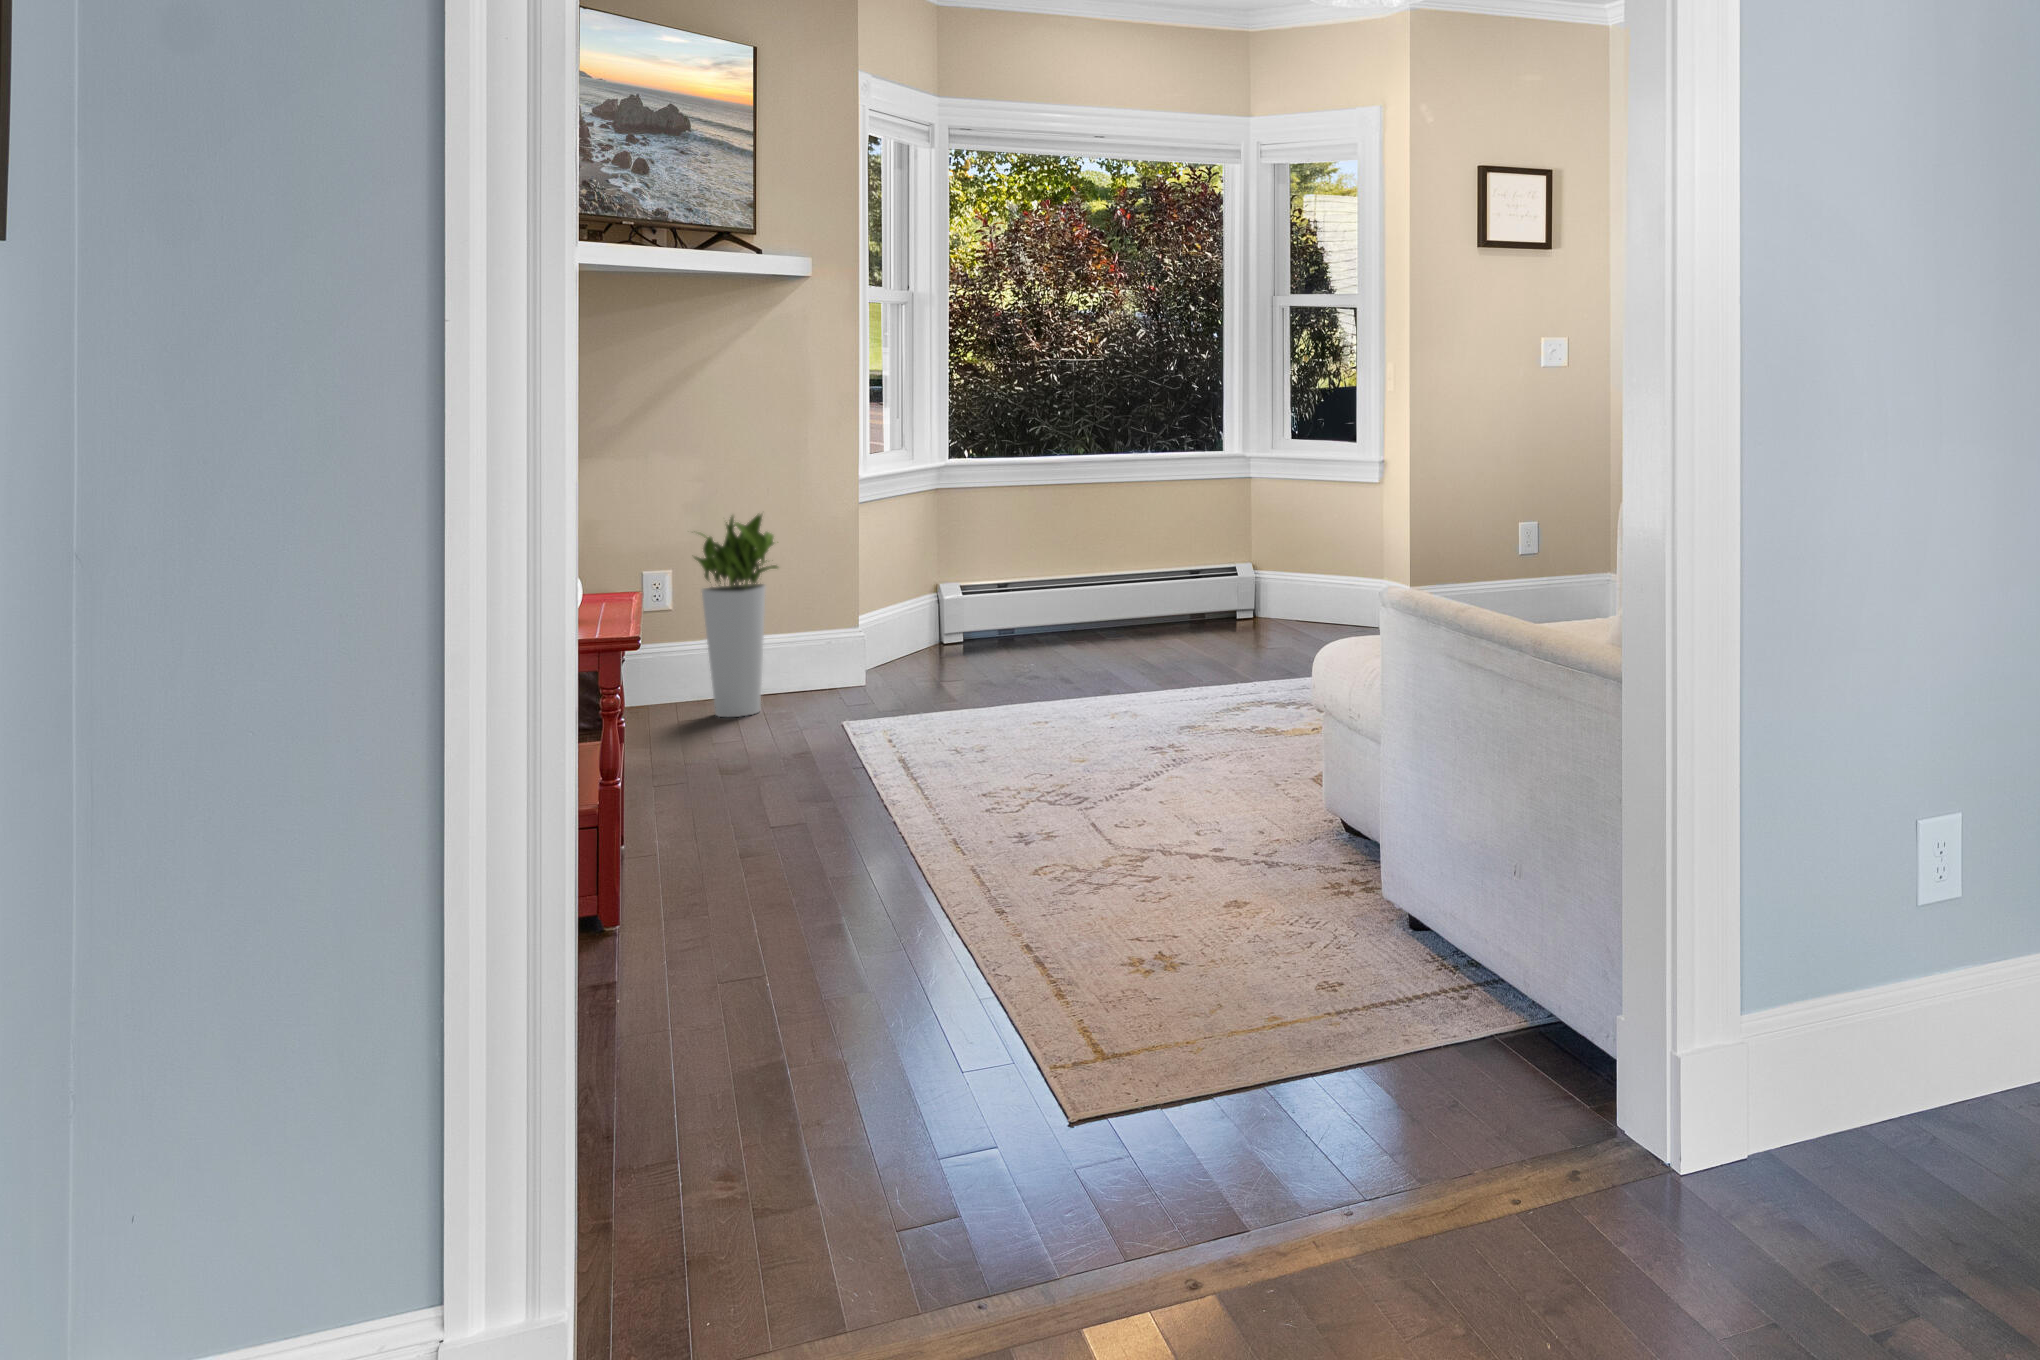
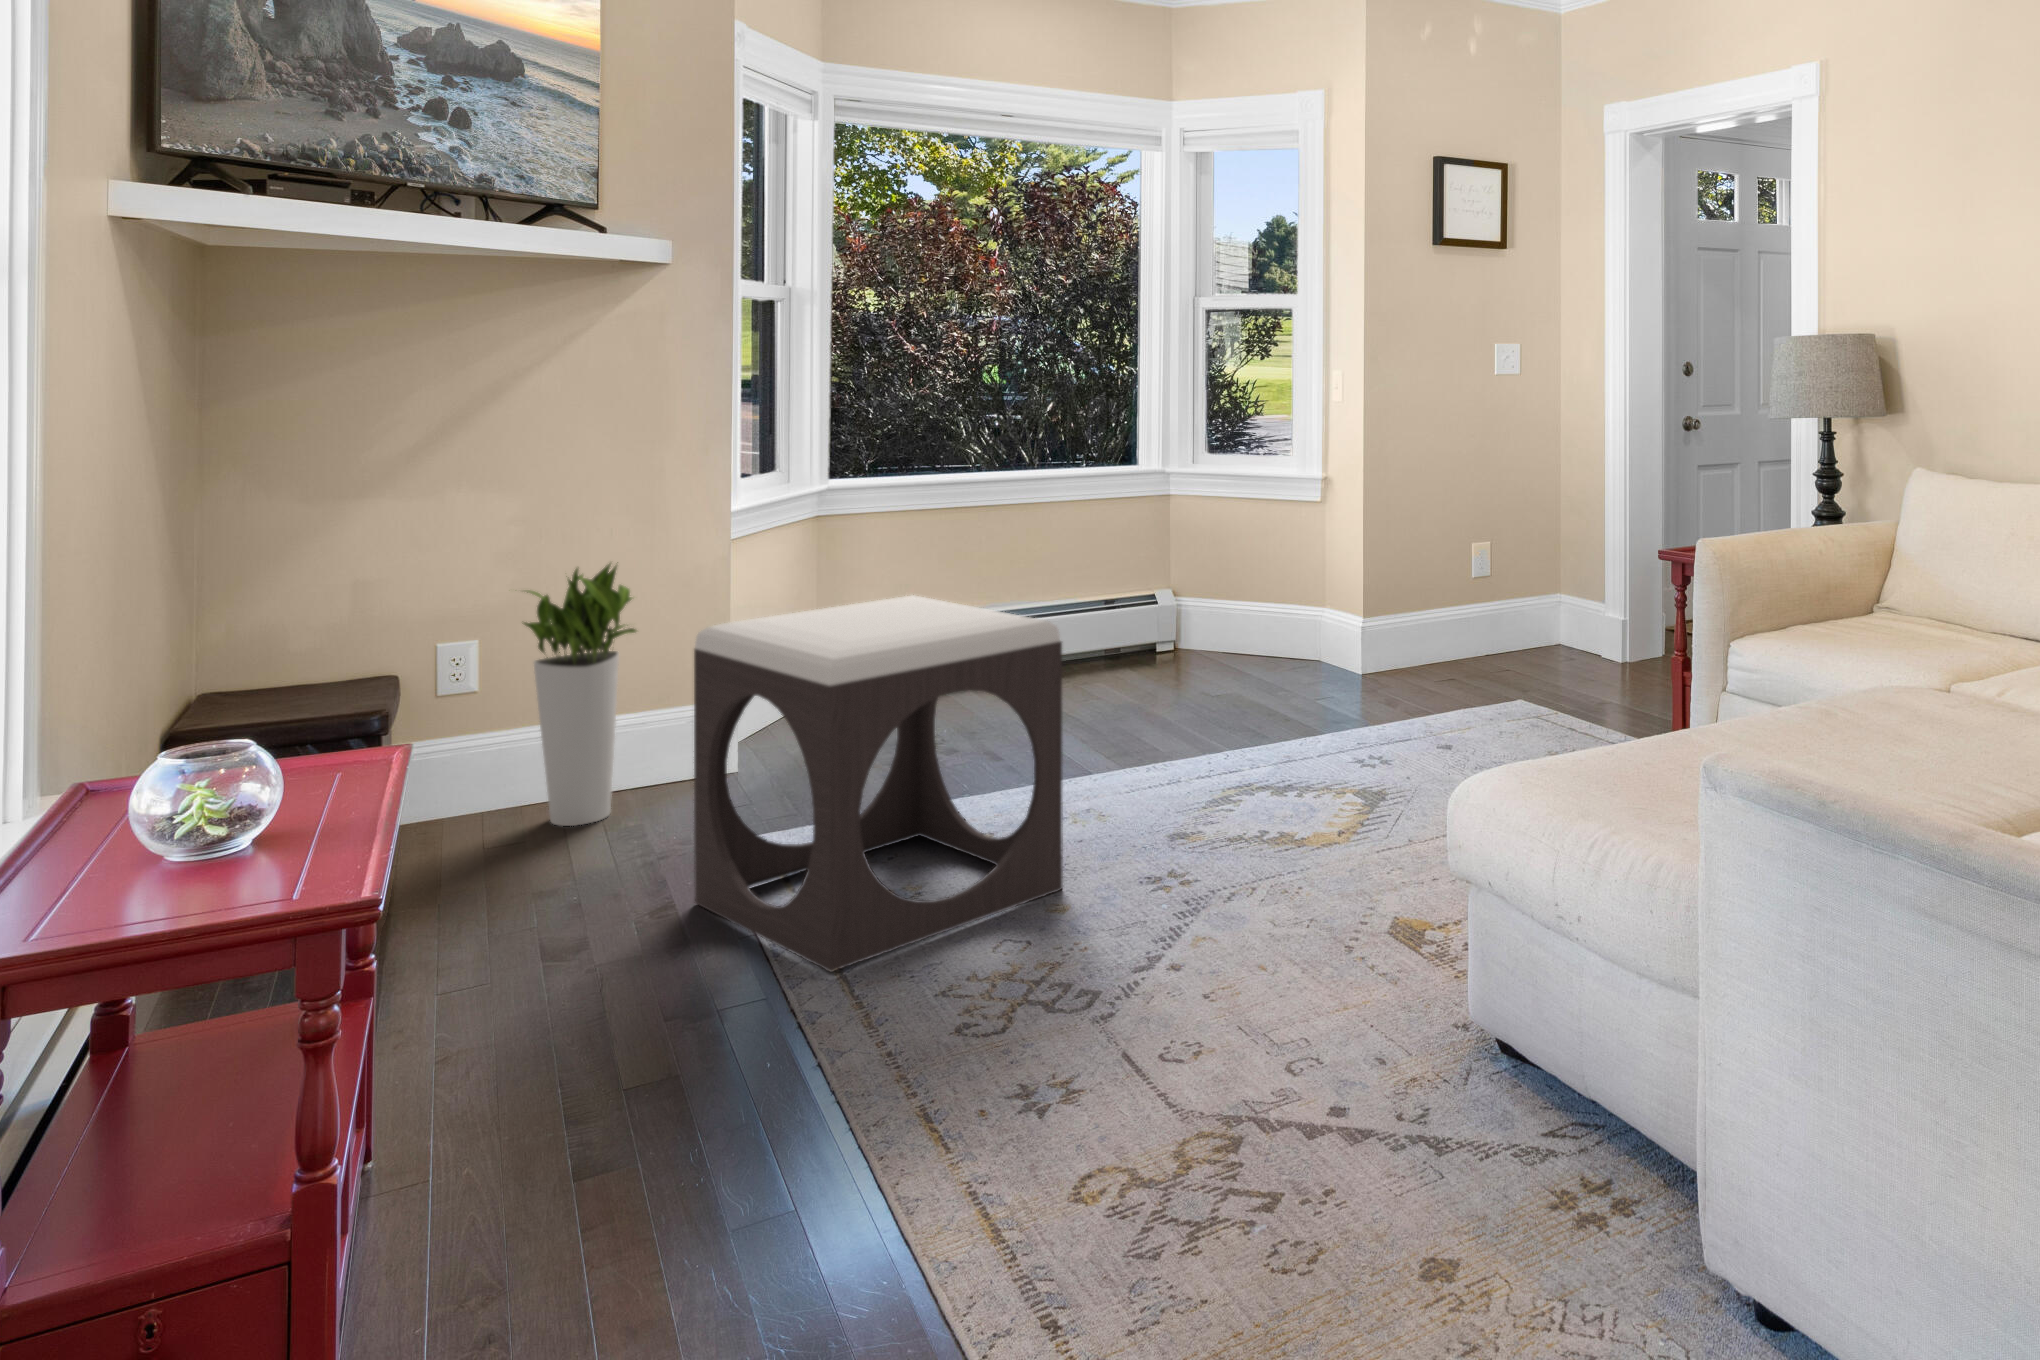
footstool: none [811,531,1086,788] -> present [694,595,1063,972]

